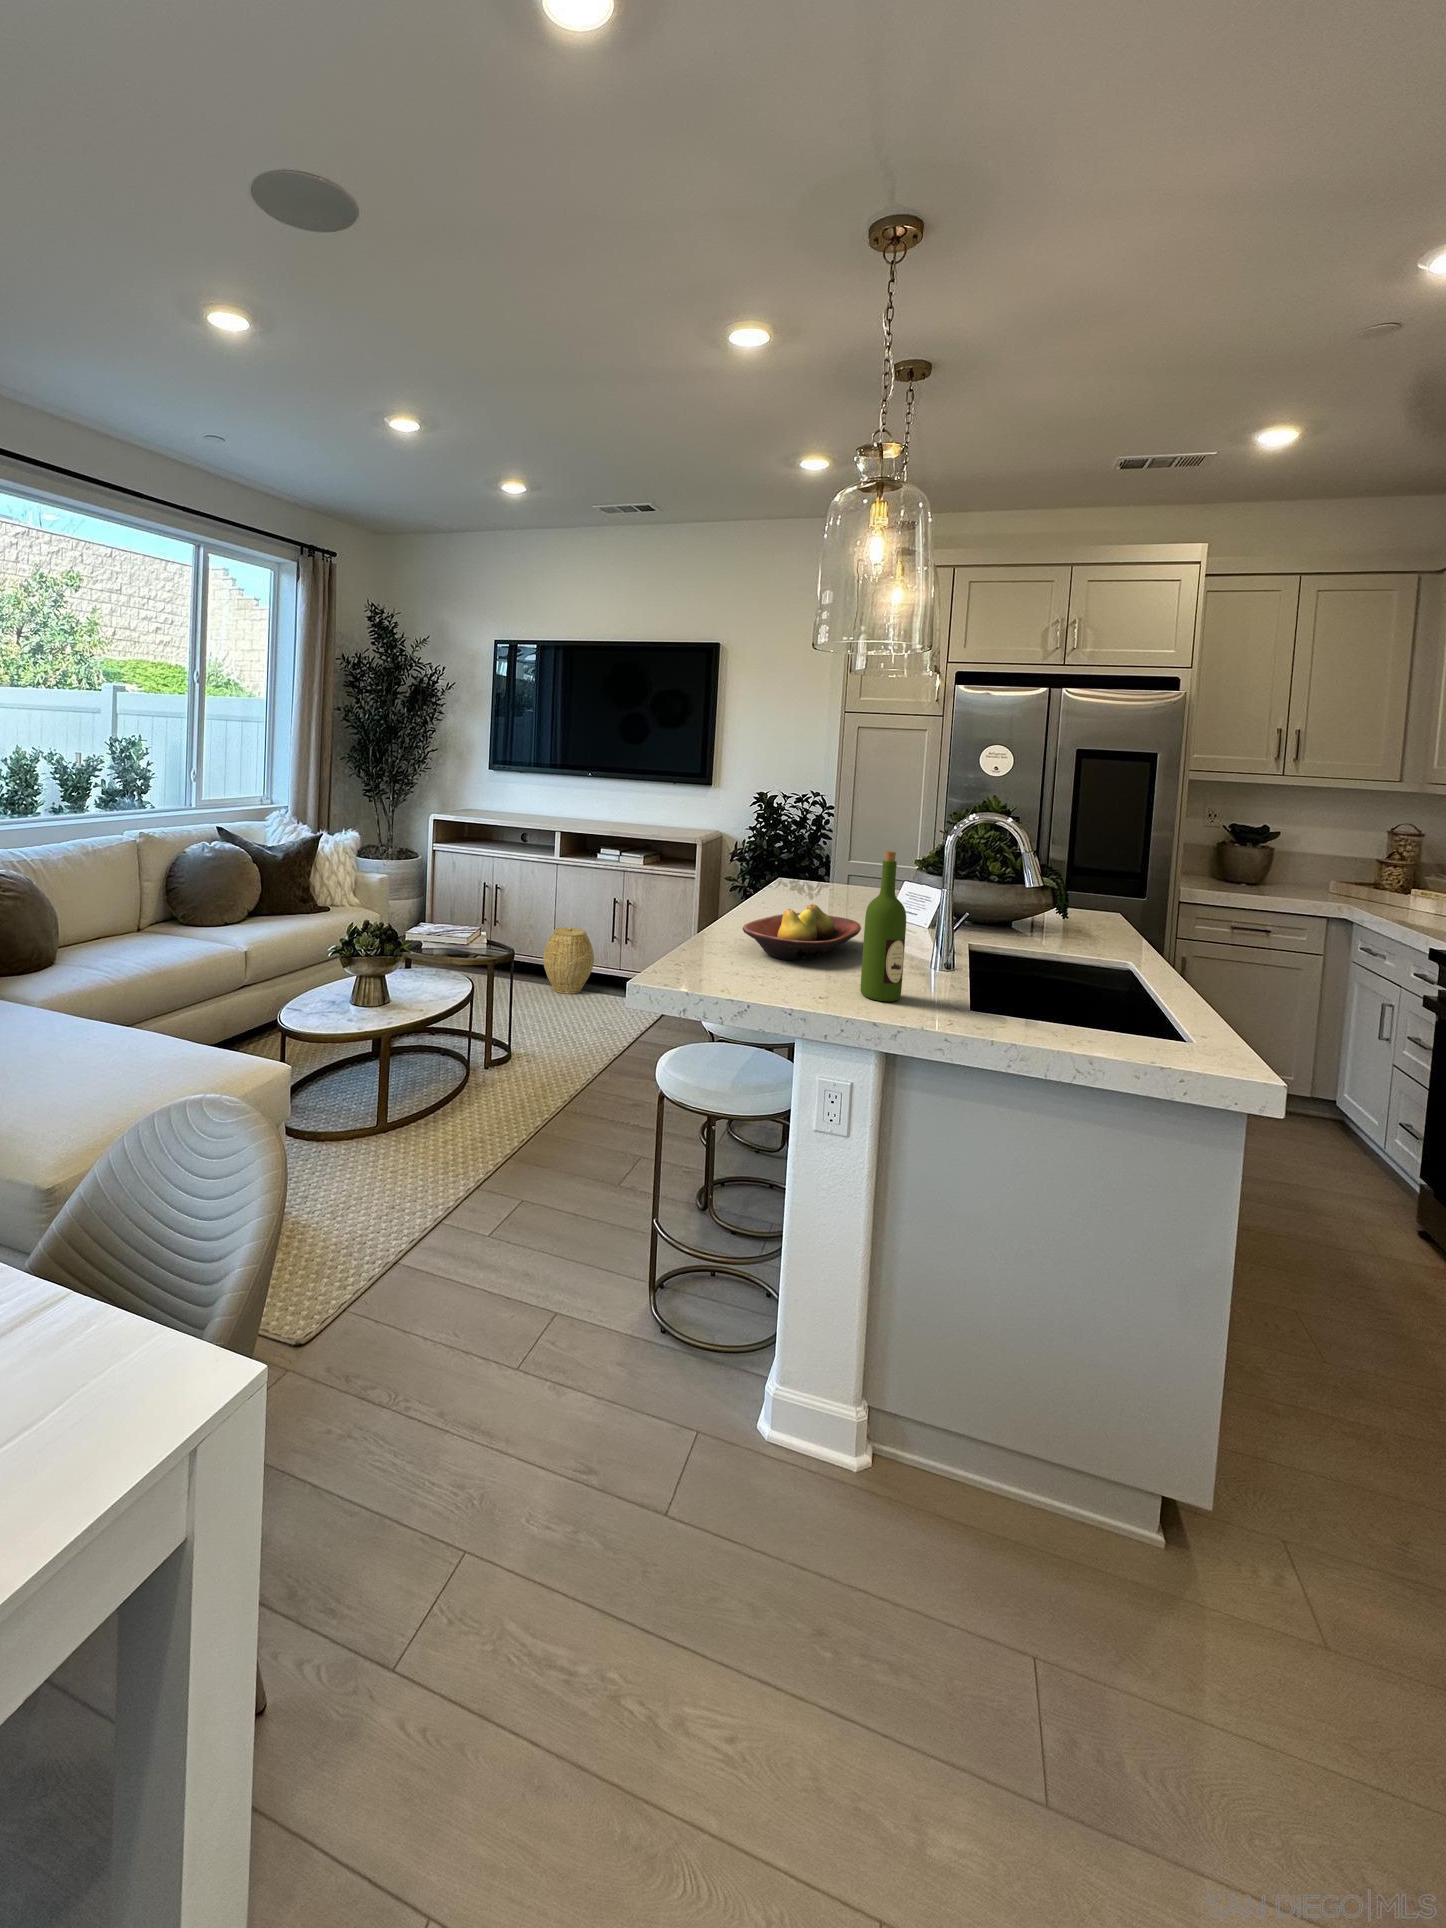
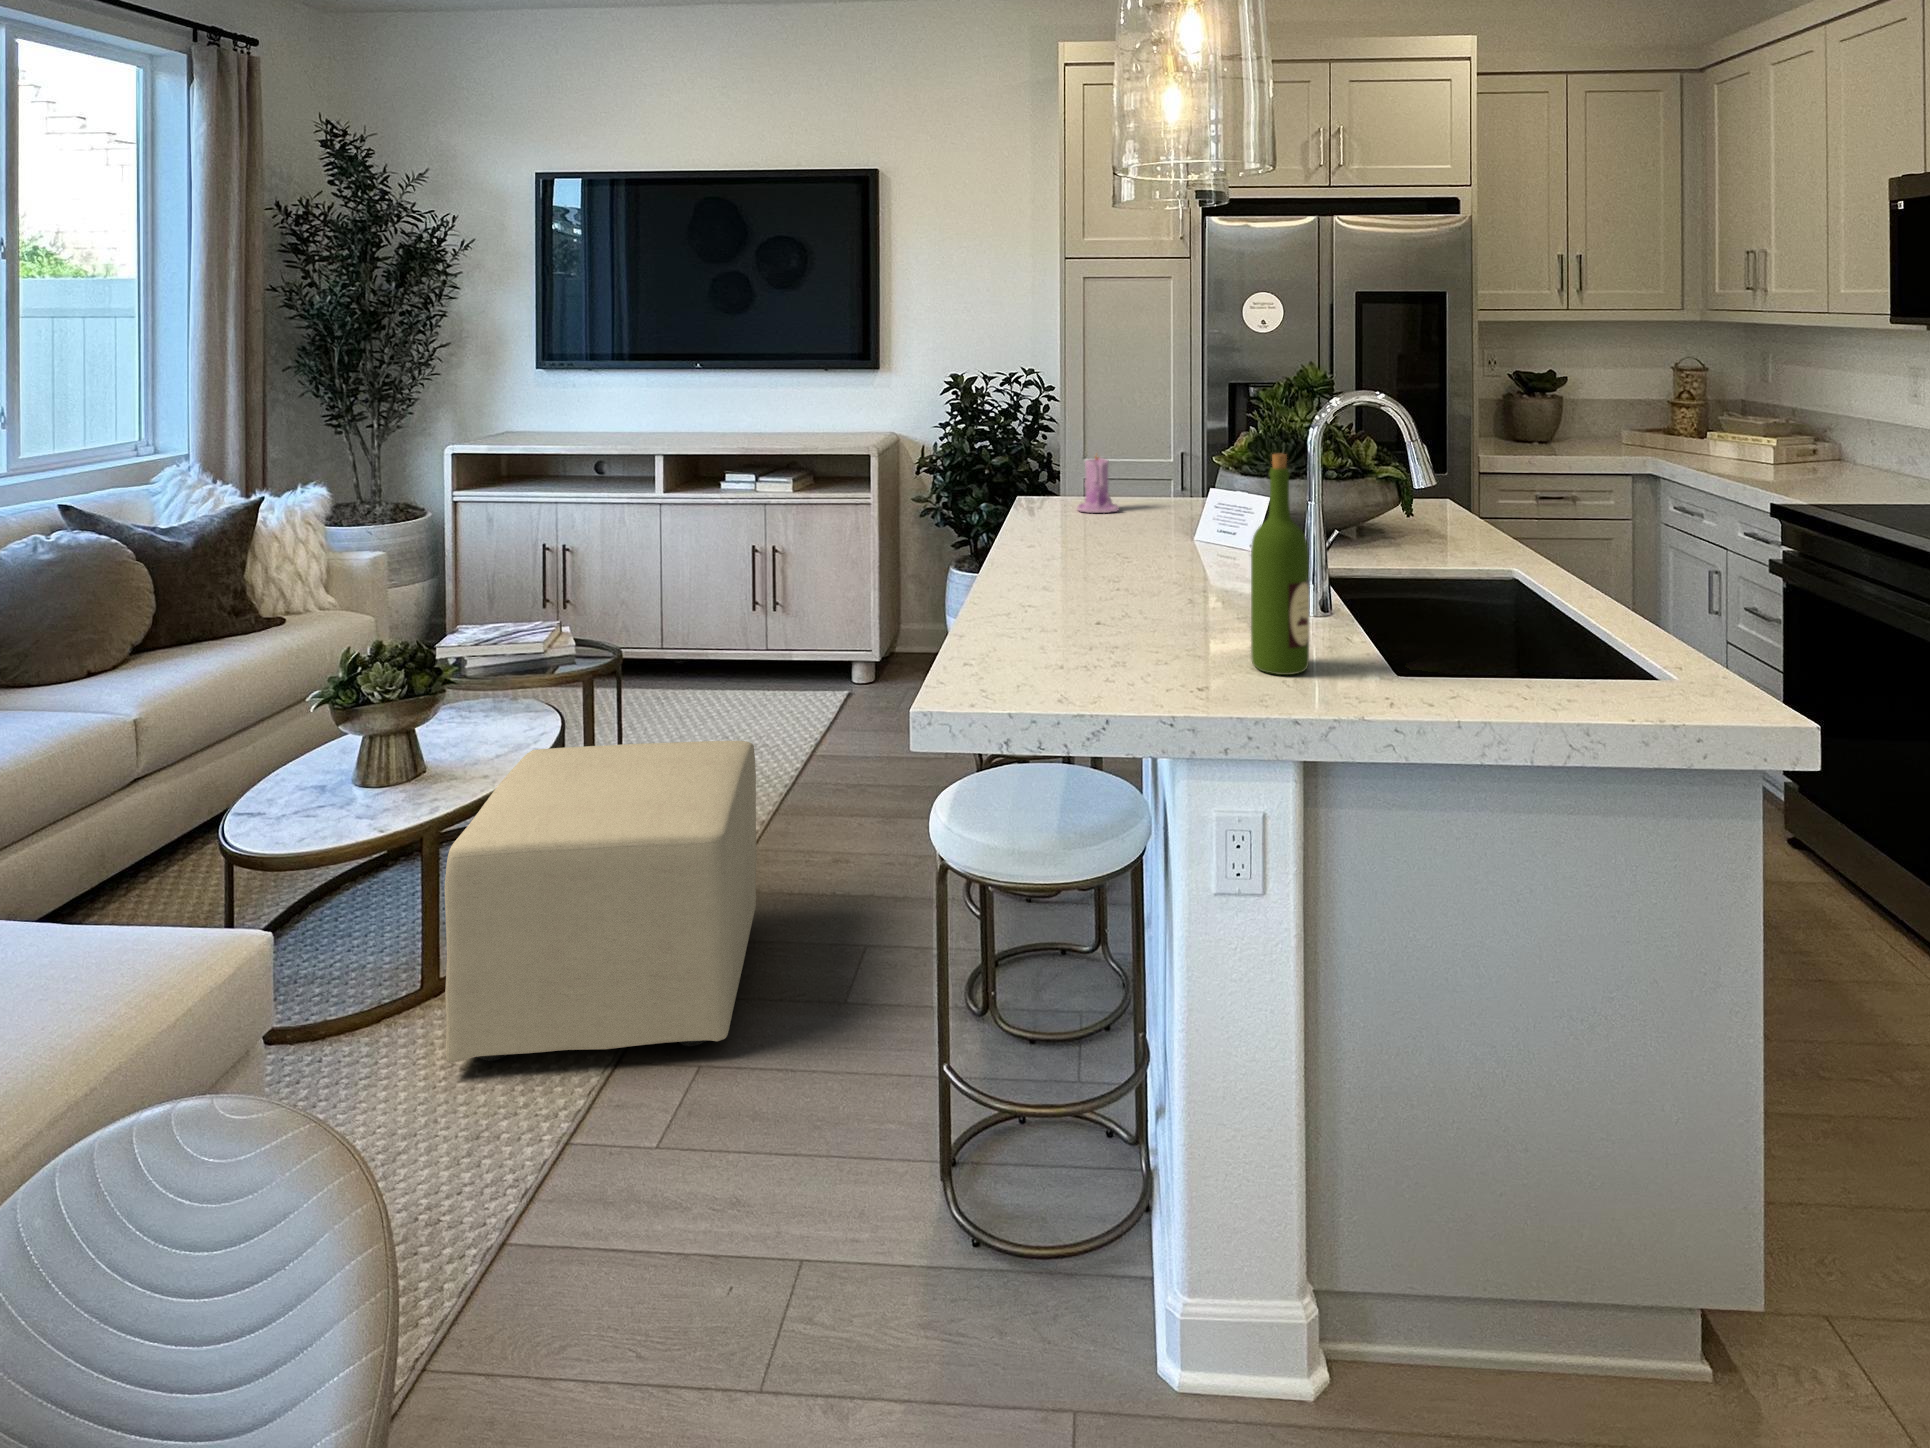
candle: none [810,851,842,895] -> present [1077,456,1119,513]
fruit bowl: present [742,904,861,960] -> none [1048,536,1203,626]
woven basket: present [543,928,594,994] -> none [656,596,734,698]
ottoman: none [385,999,578,1187] -> present [445,741,757,1062]

